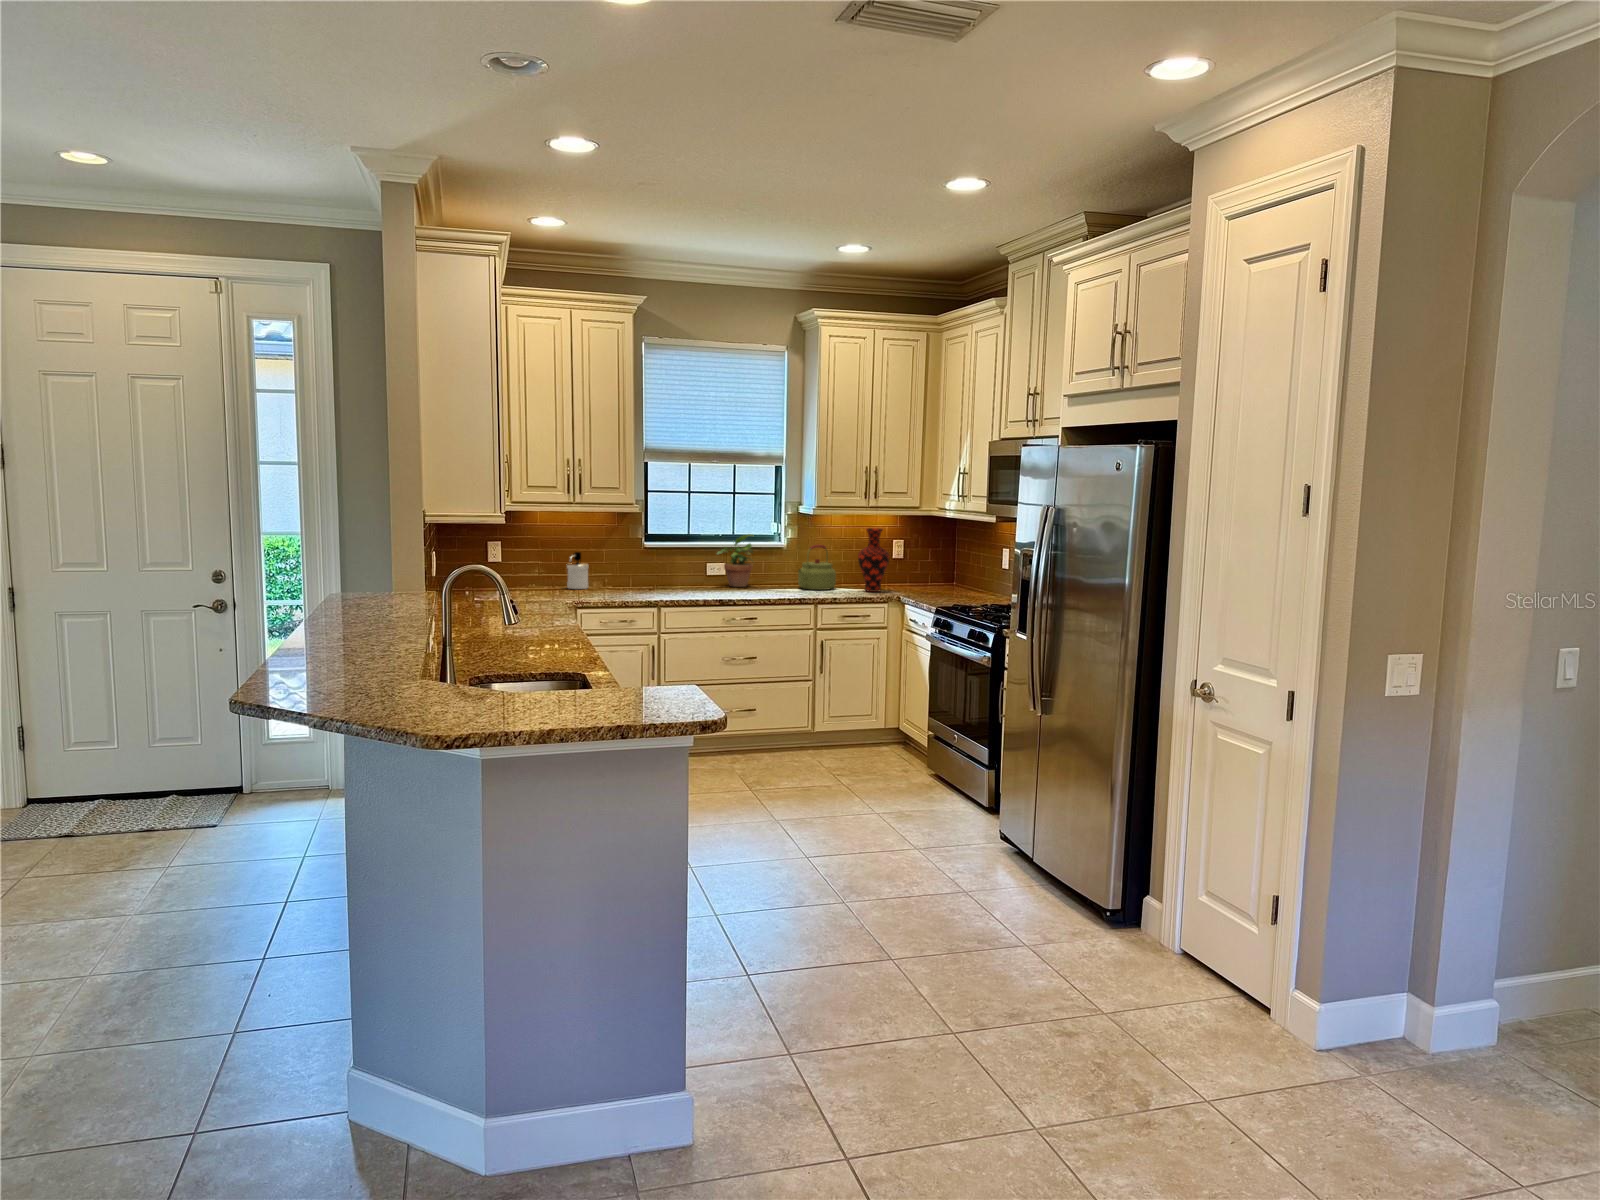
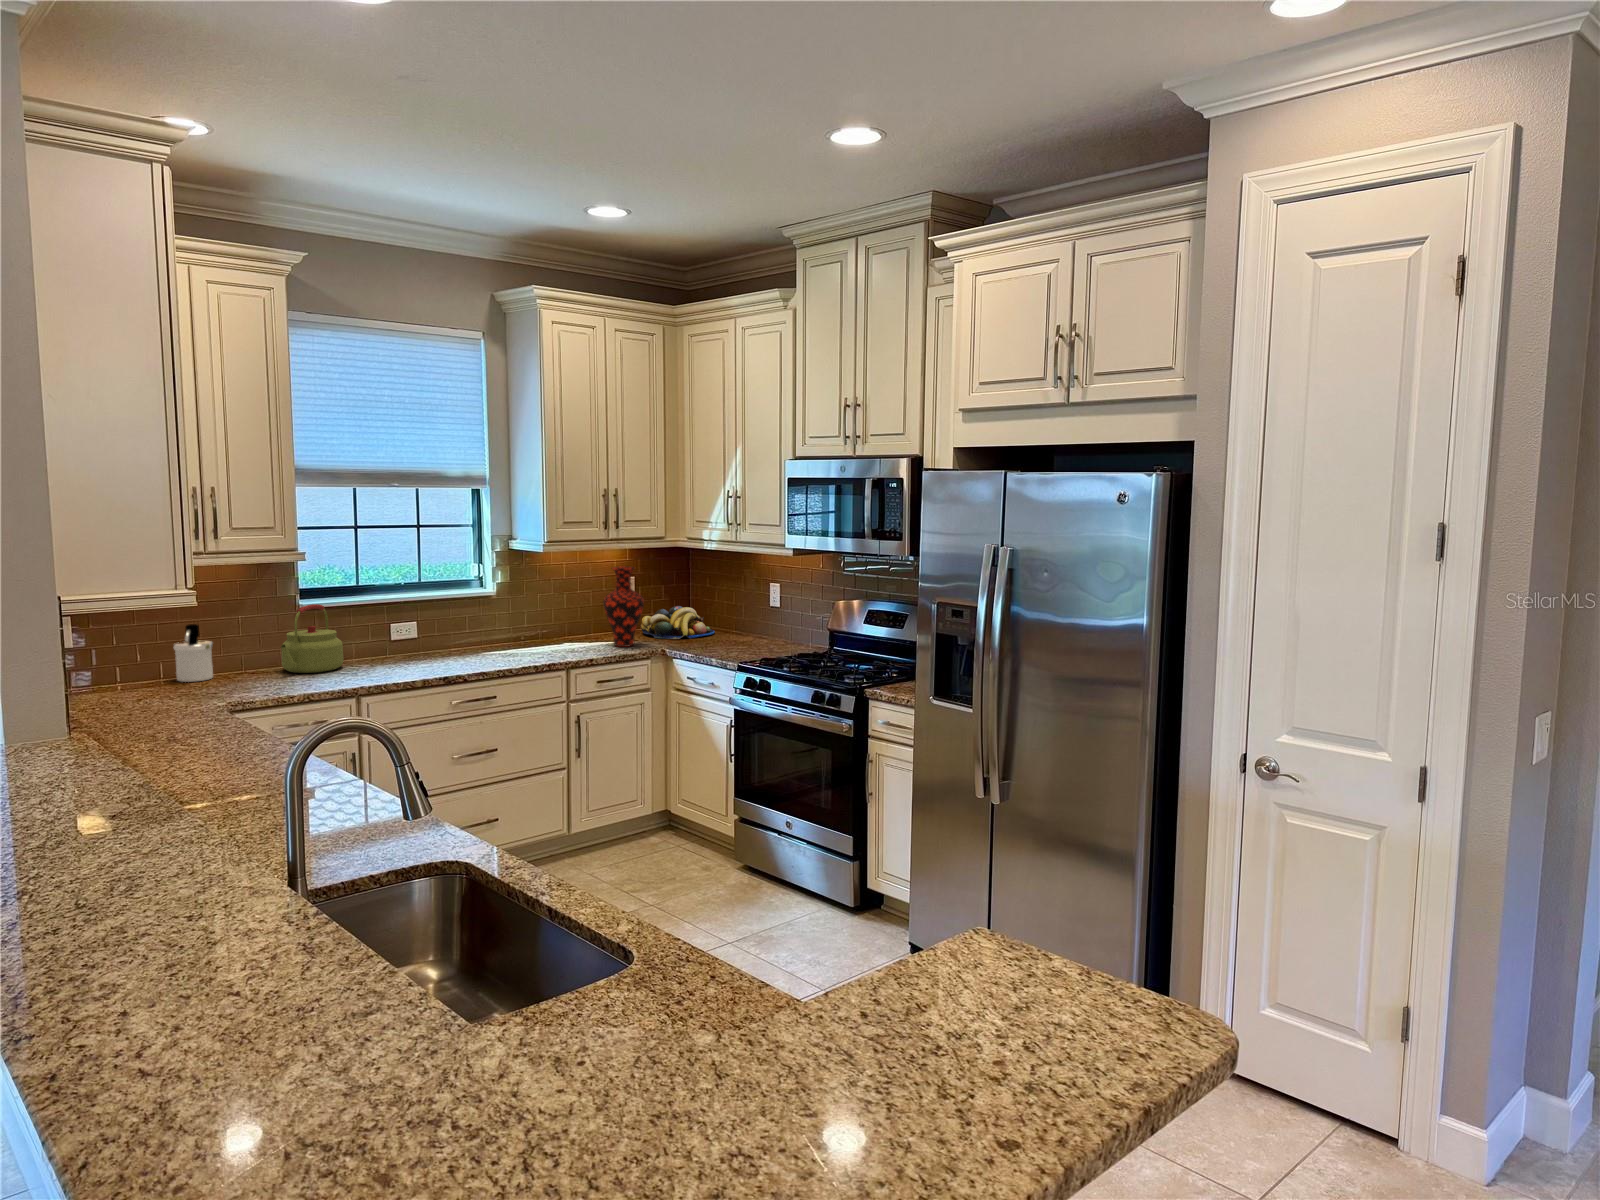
potted plant: present [717,534,753,587] -> none [406,582,462,654]
kettle: present [798,545,836,590] -> present [281,604,344,673]
fruit bowl: none [900,565,960,590] -> present [641,606,715,639]

